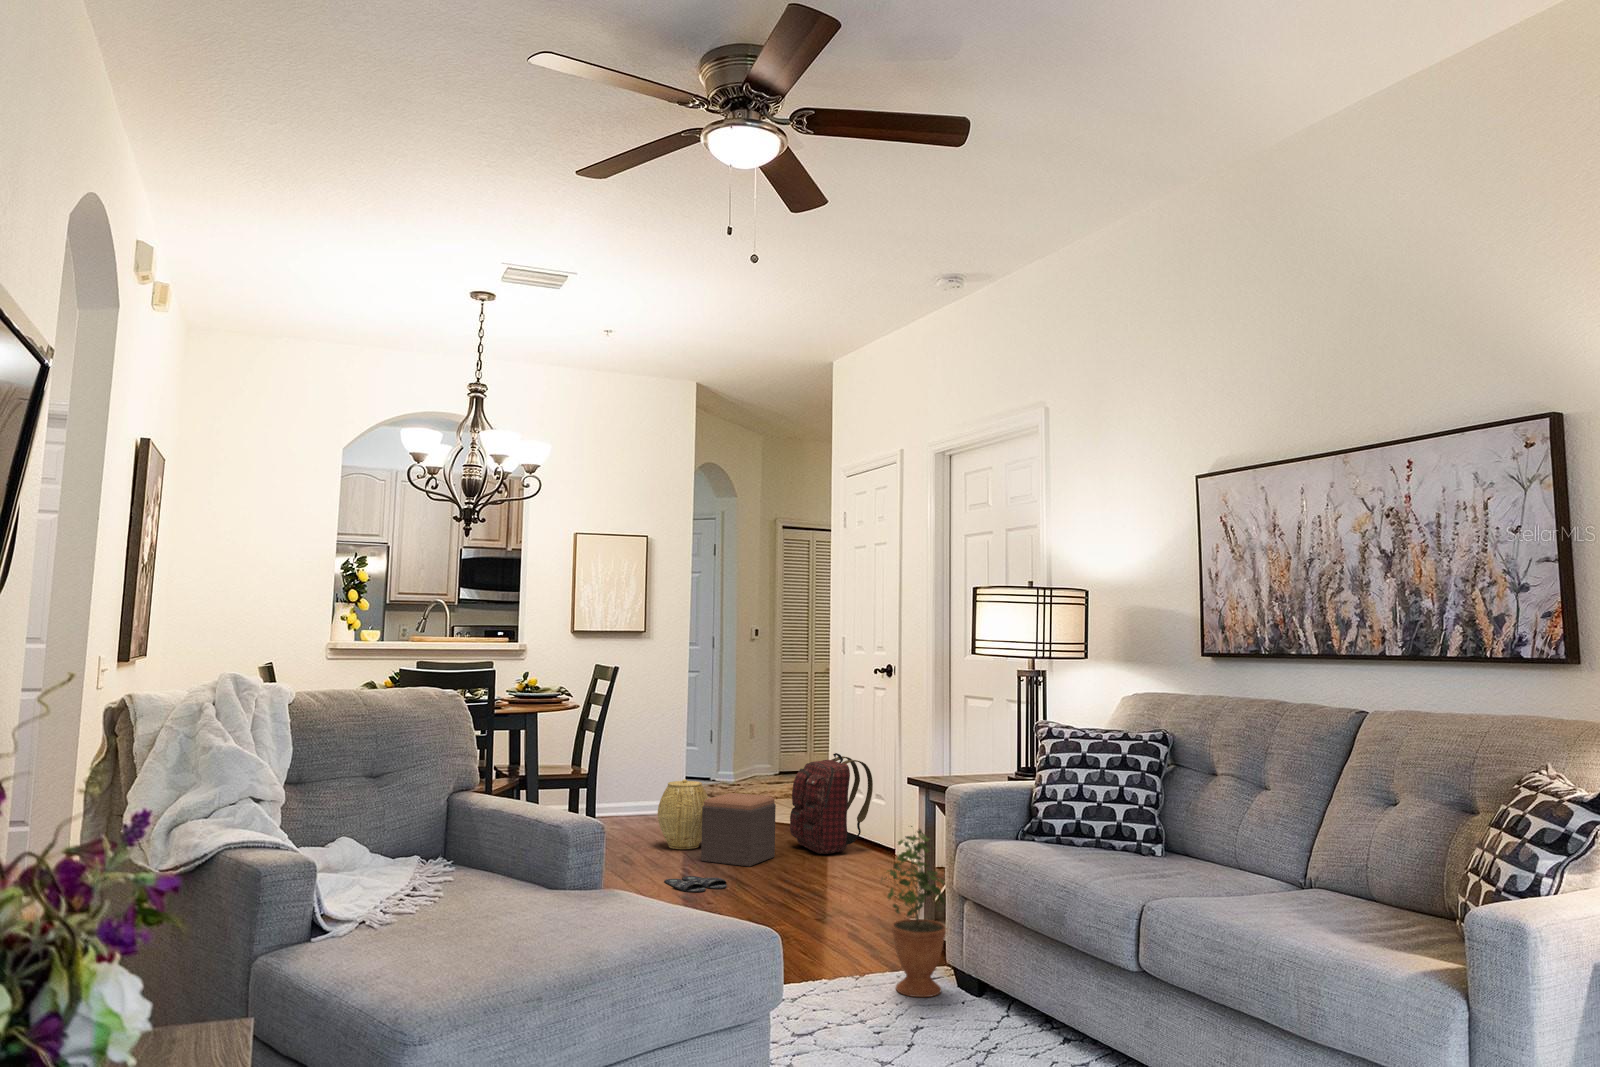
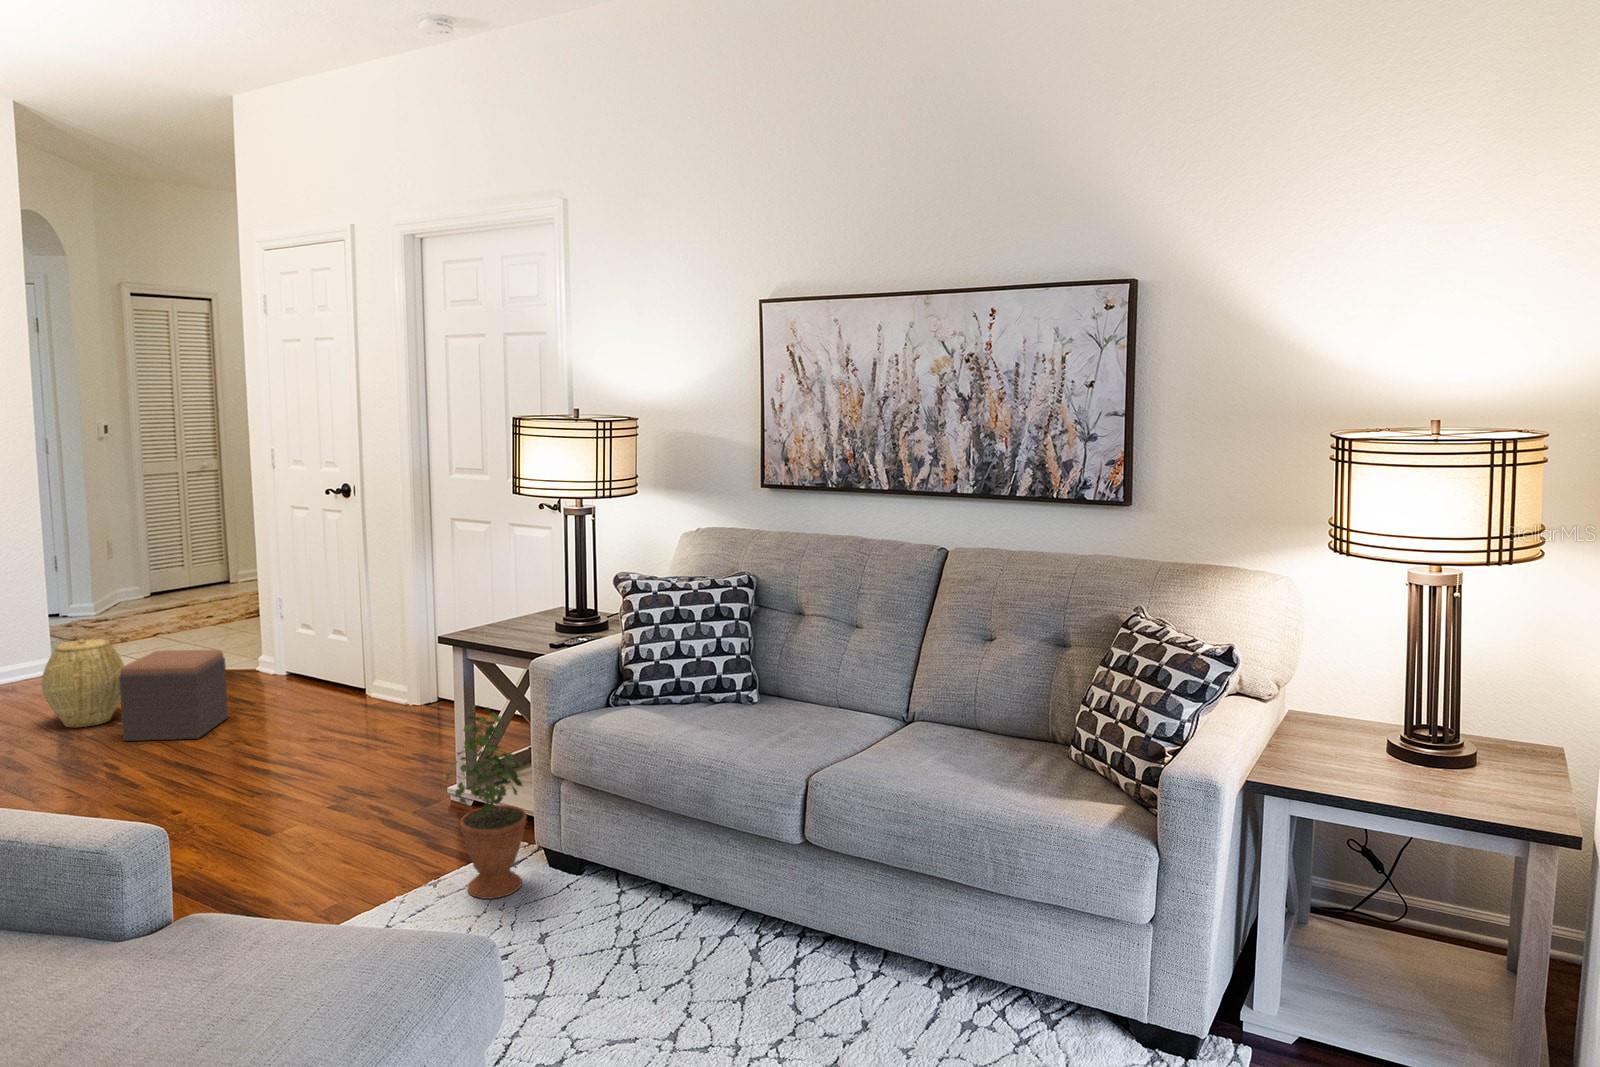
backpack: present [790,753,873,854] -> none [241,588,347,704]
slippers: present [664,876,727,892] -> none [77,767,177,797]

